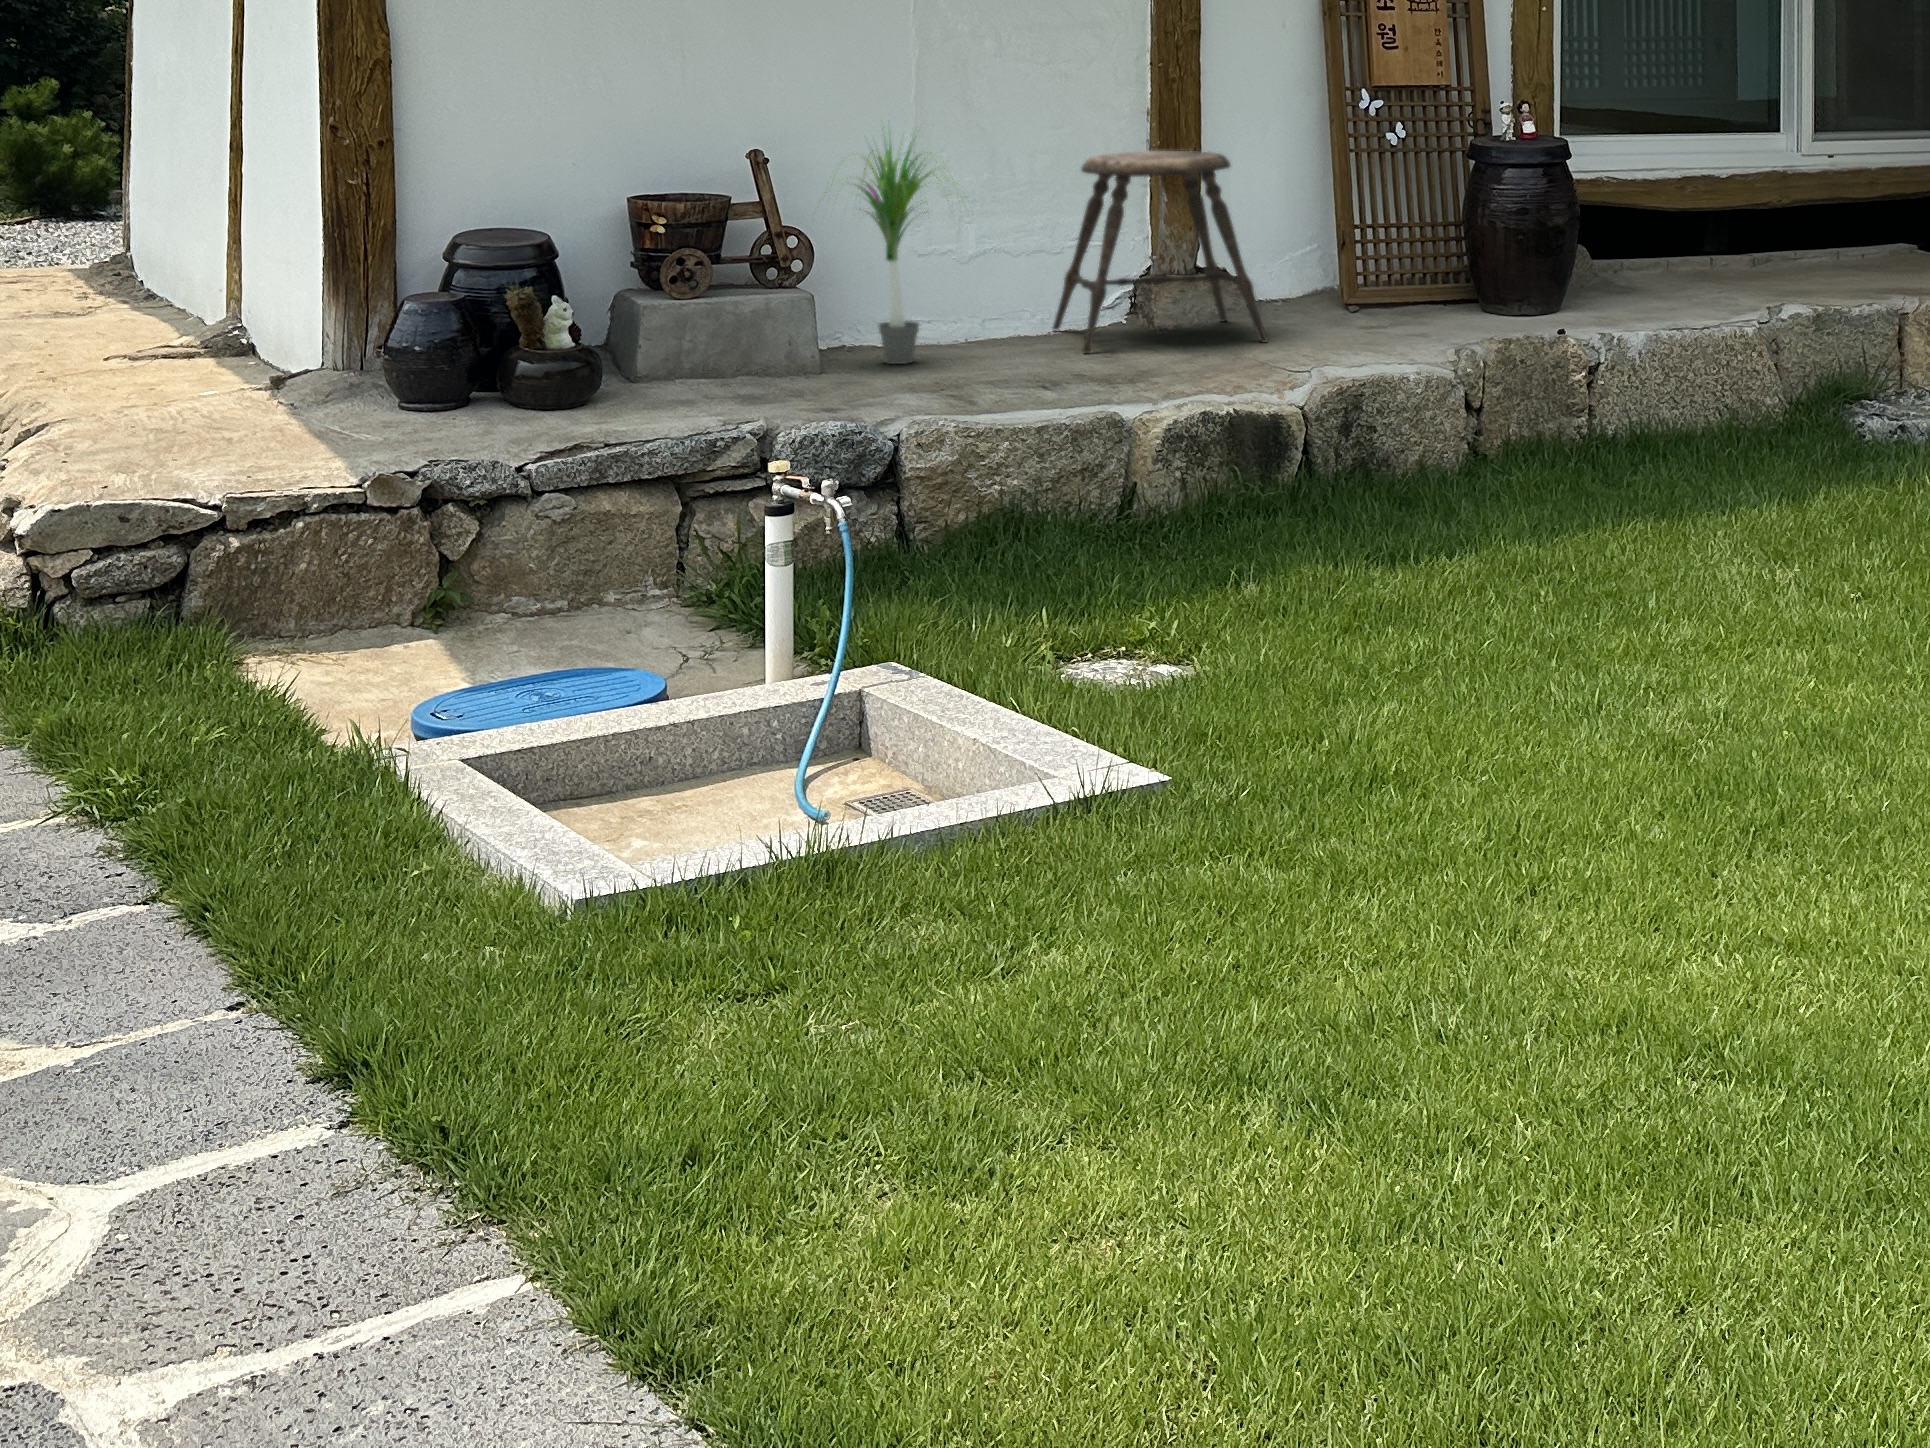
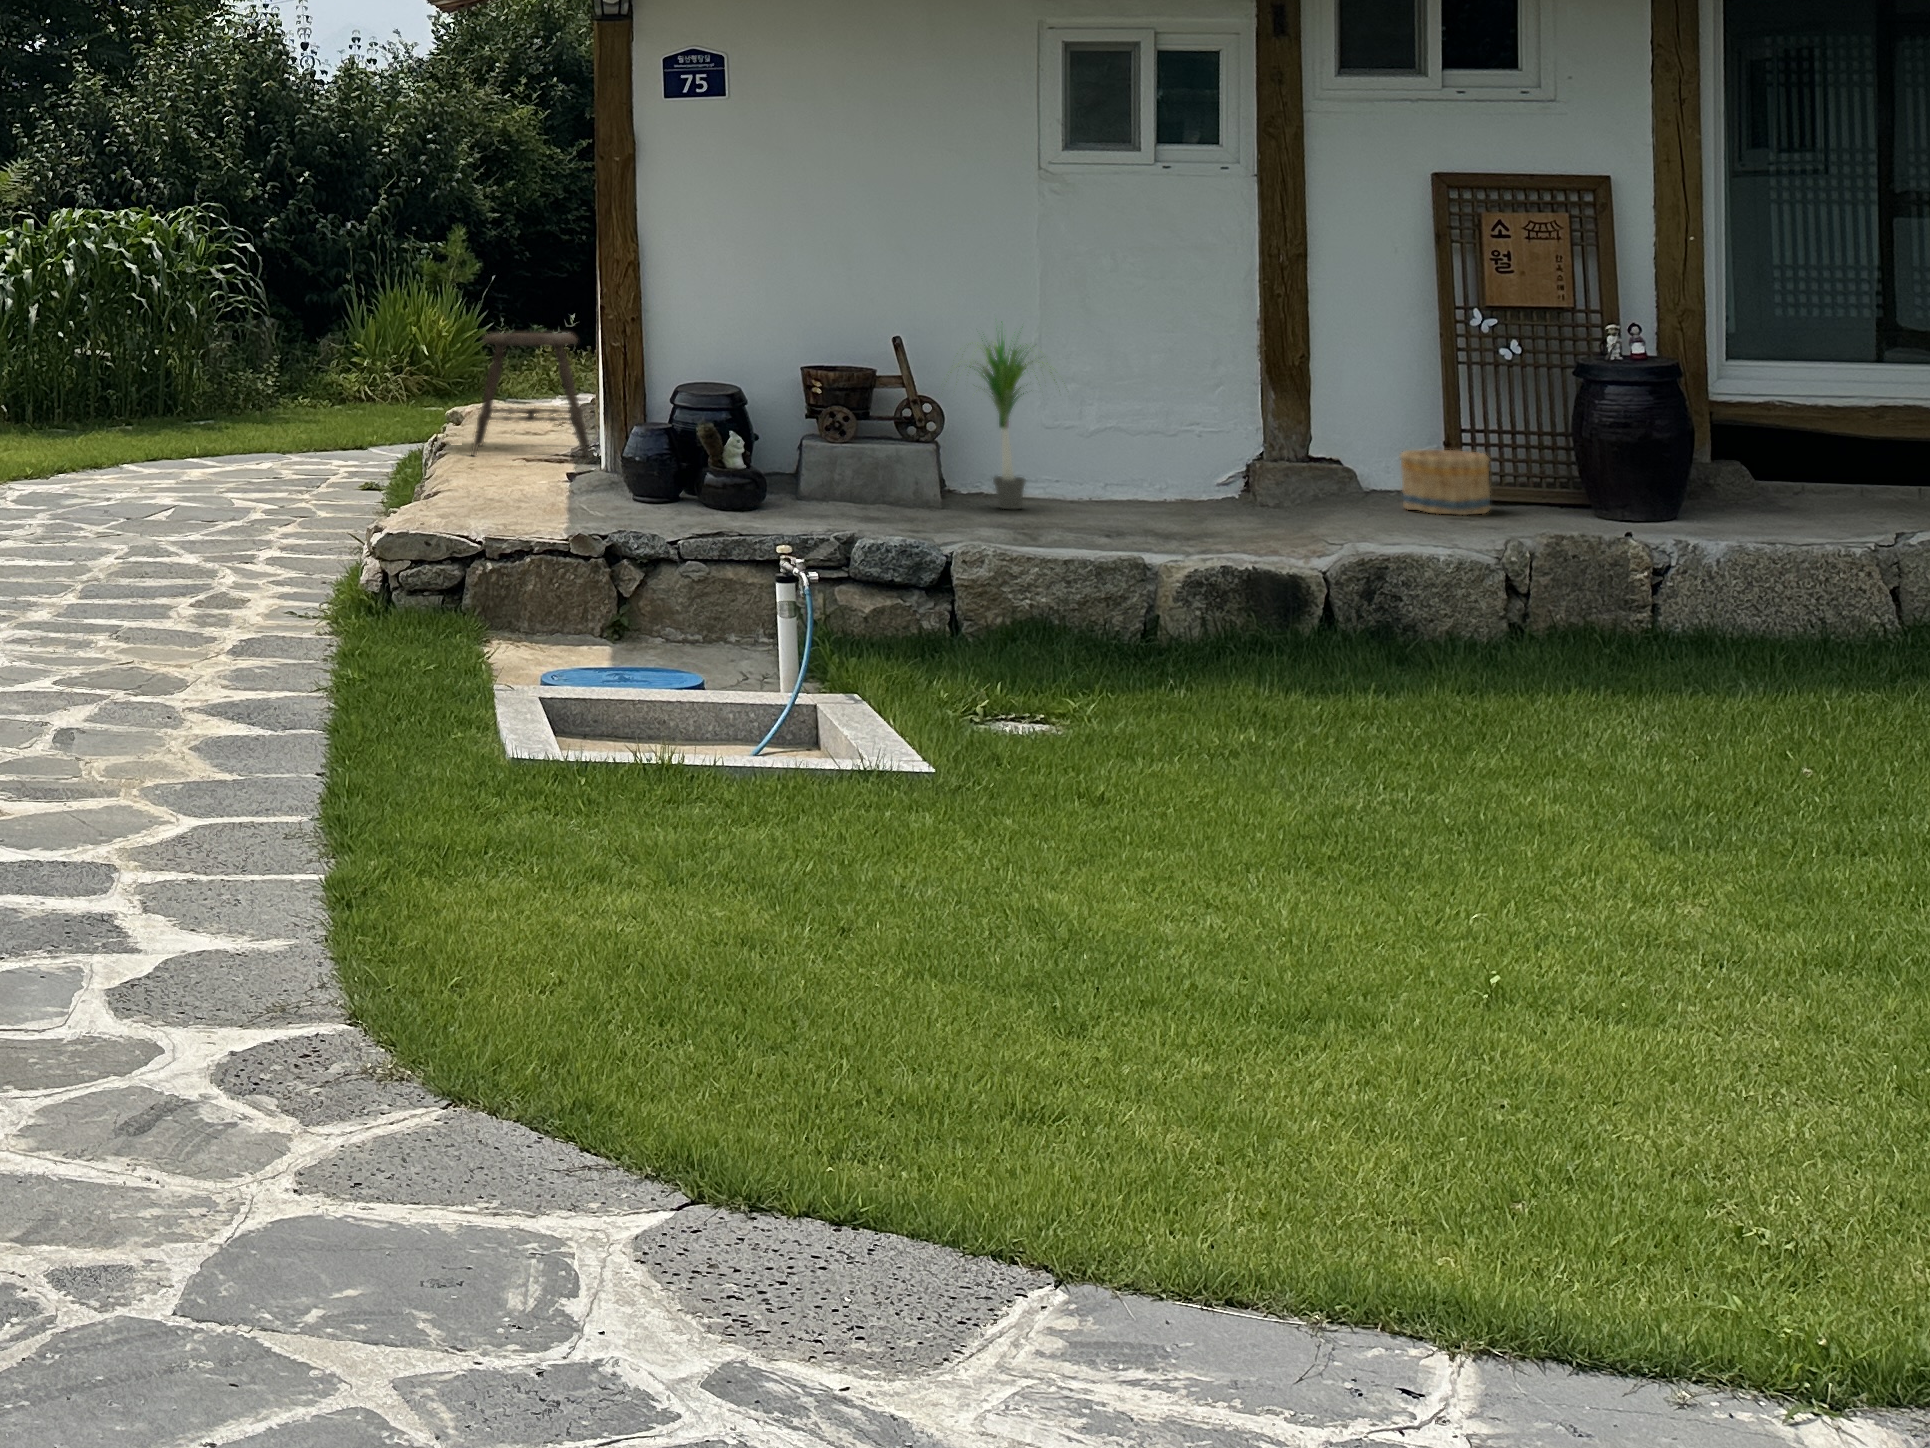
stool: present [1053,151,1267,353] -> present [472,333,589,457]
basket: none [1297,248,1385,321] -> present [1400,450,1490,515]

